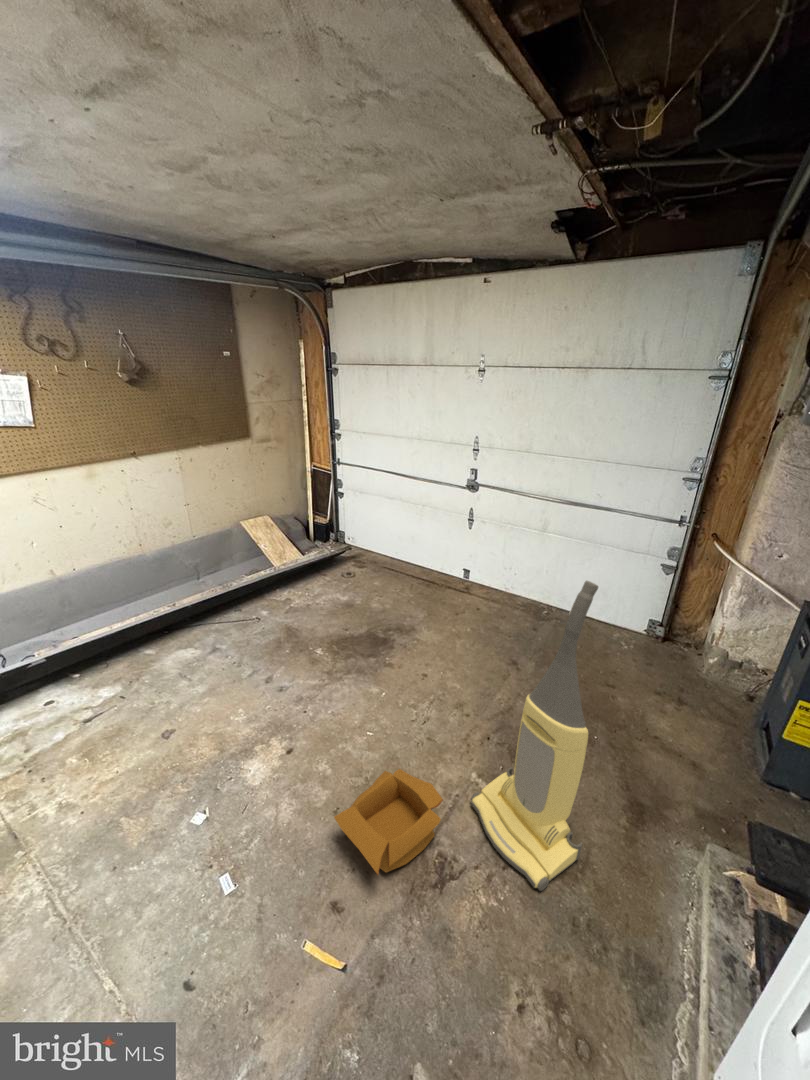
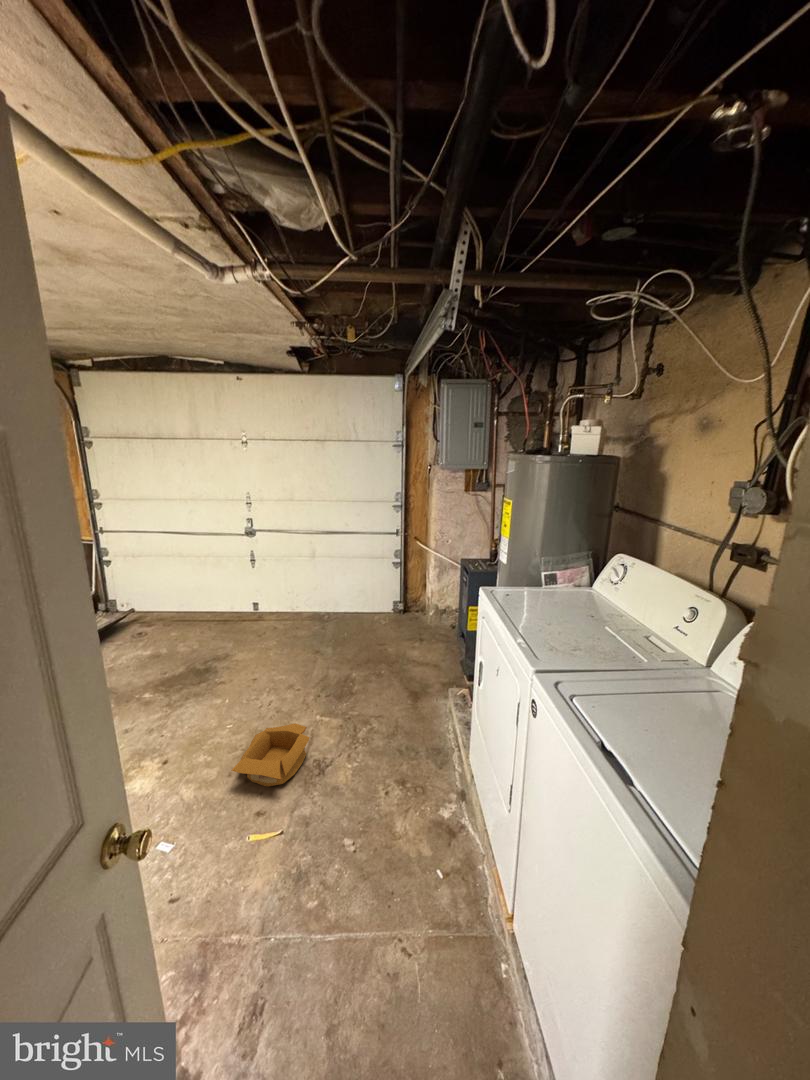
vacuum cleaner: present [471,581,598,891] -> none [321,554,393,748]

